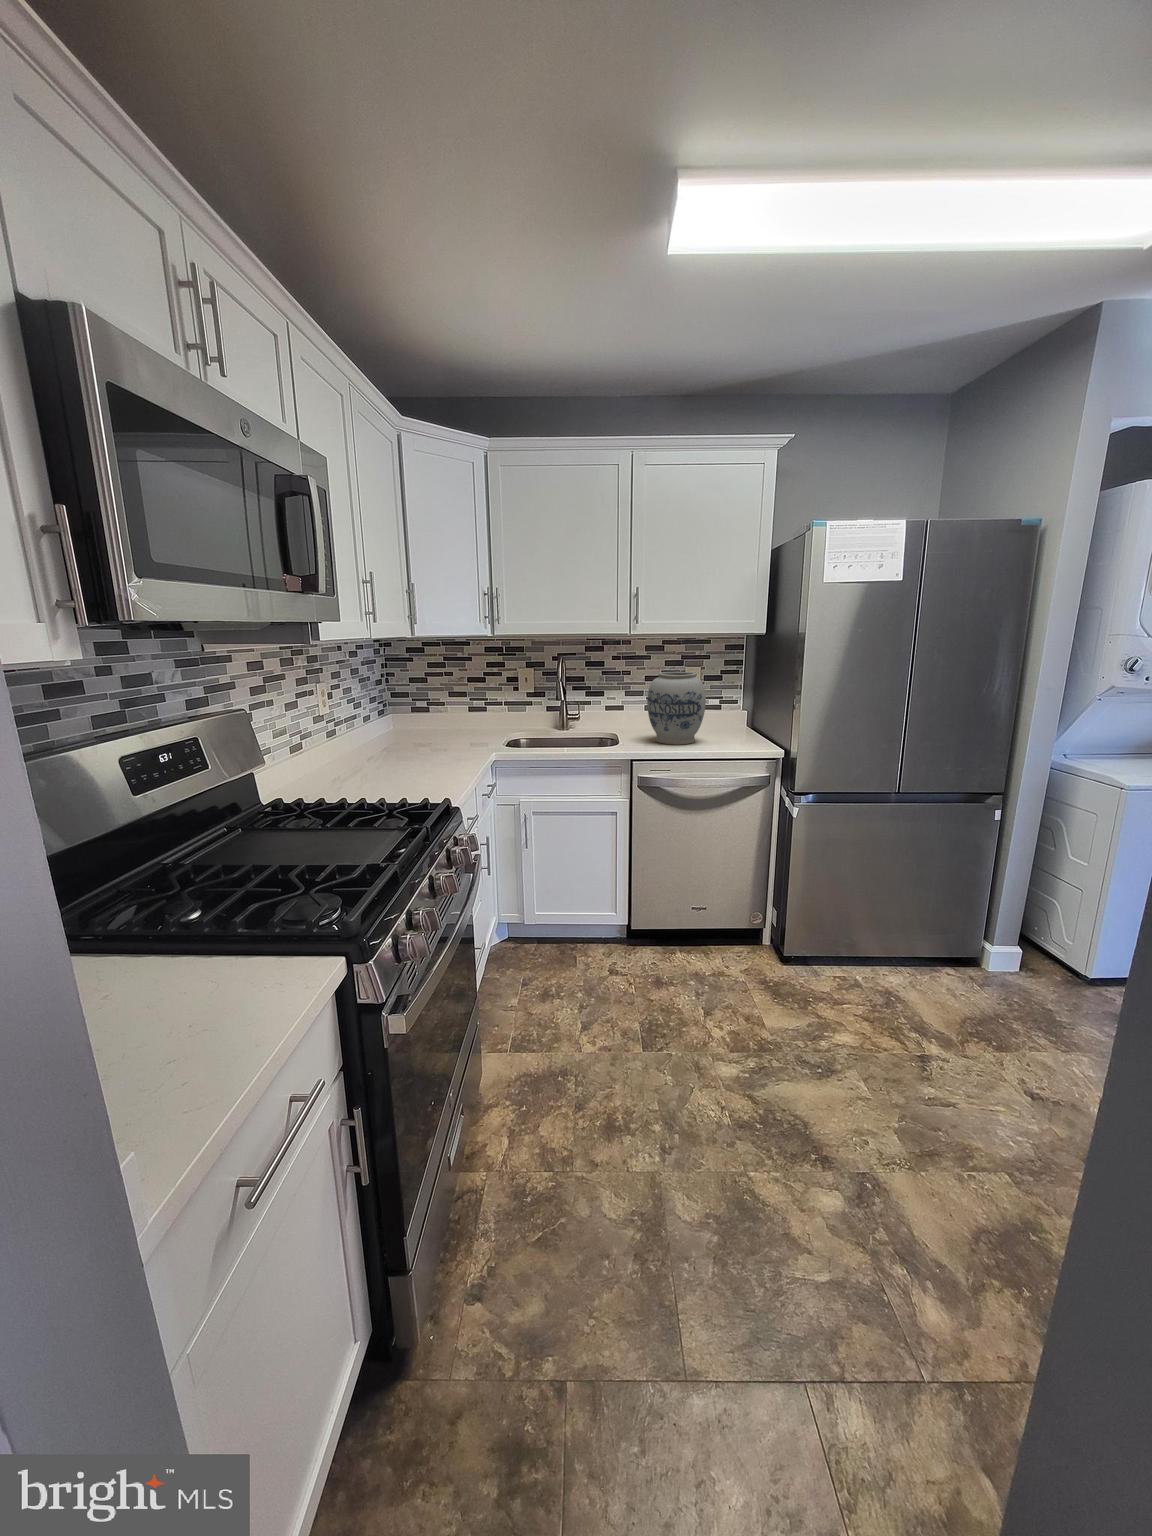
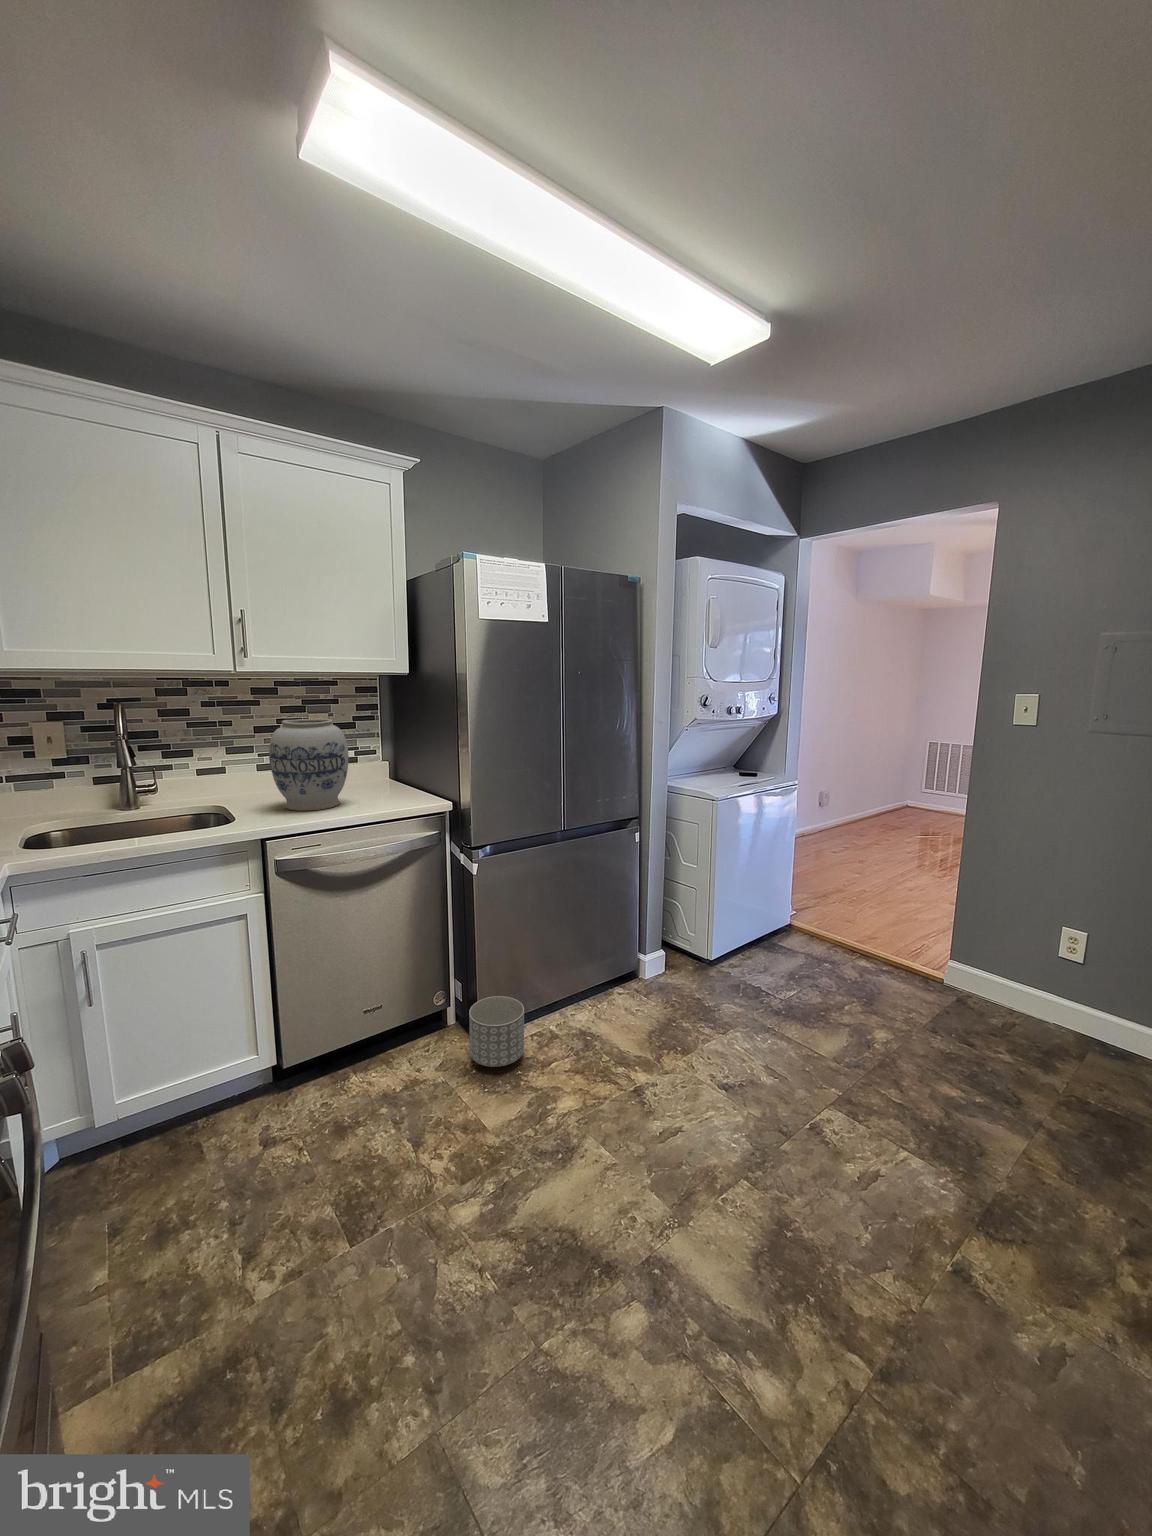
planter: none [772,929,826,989] -> present [469,996,524,1067]

